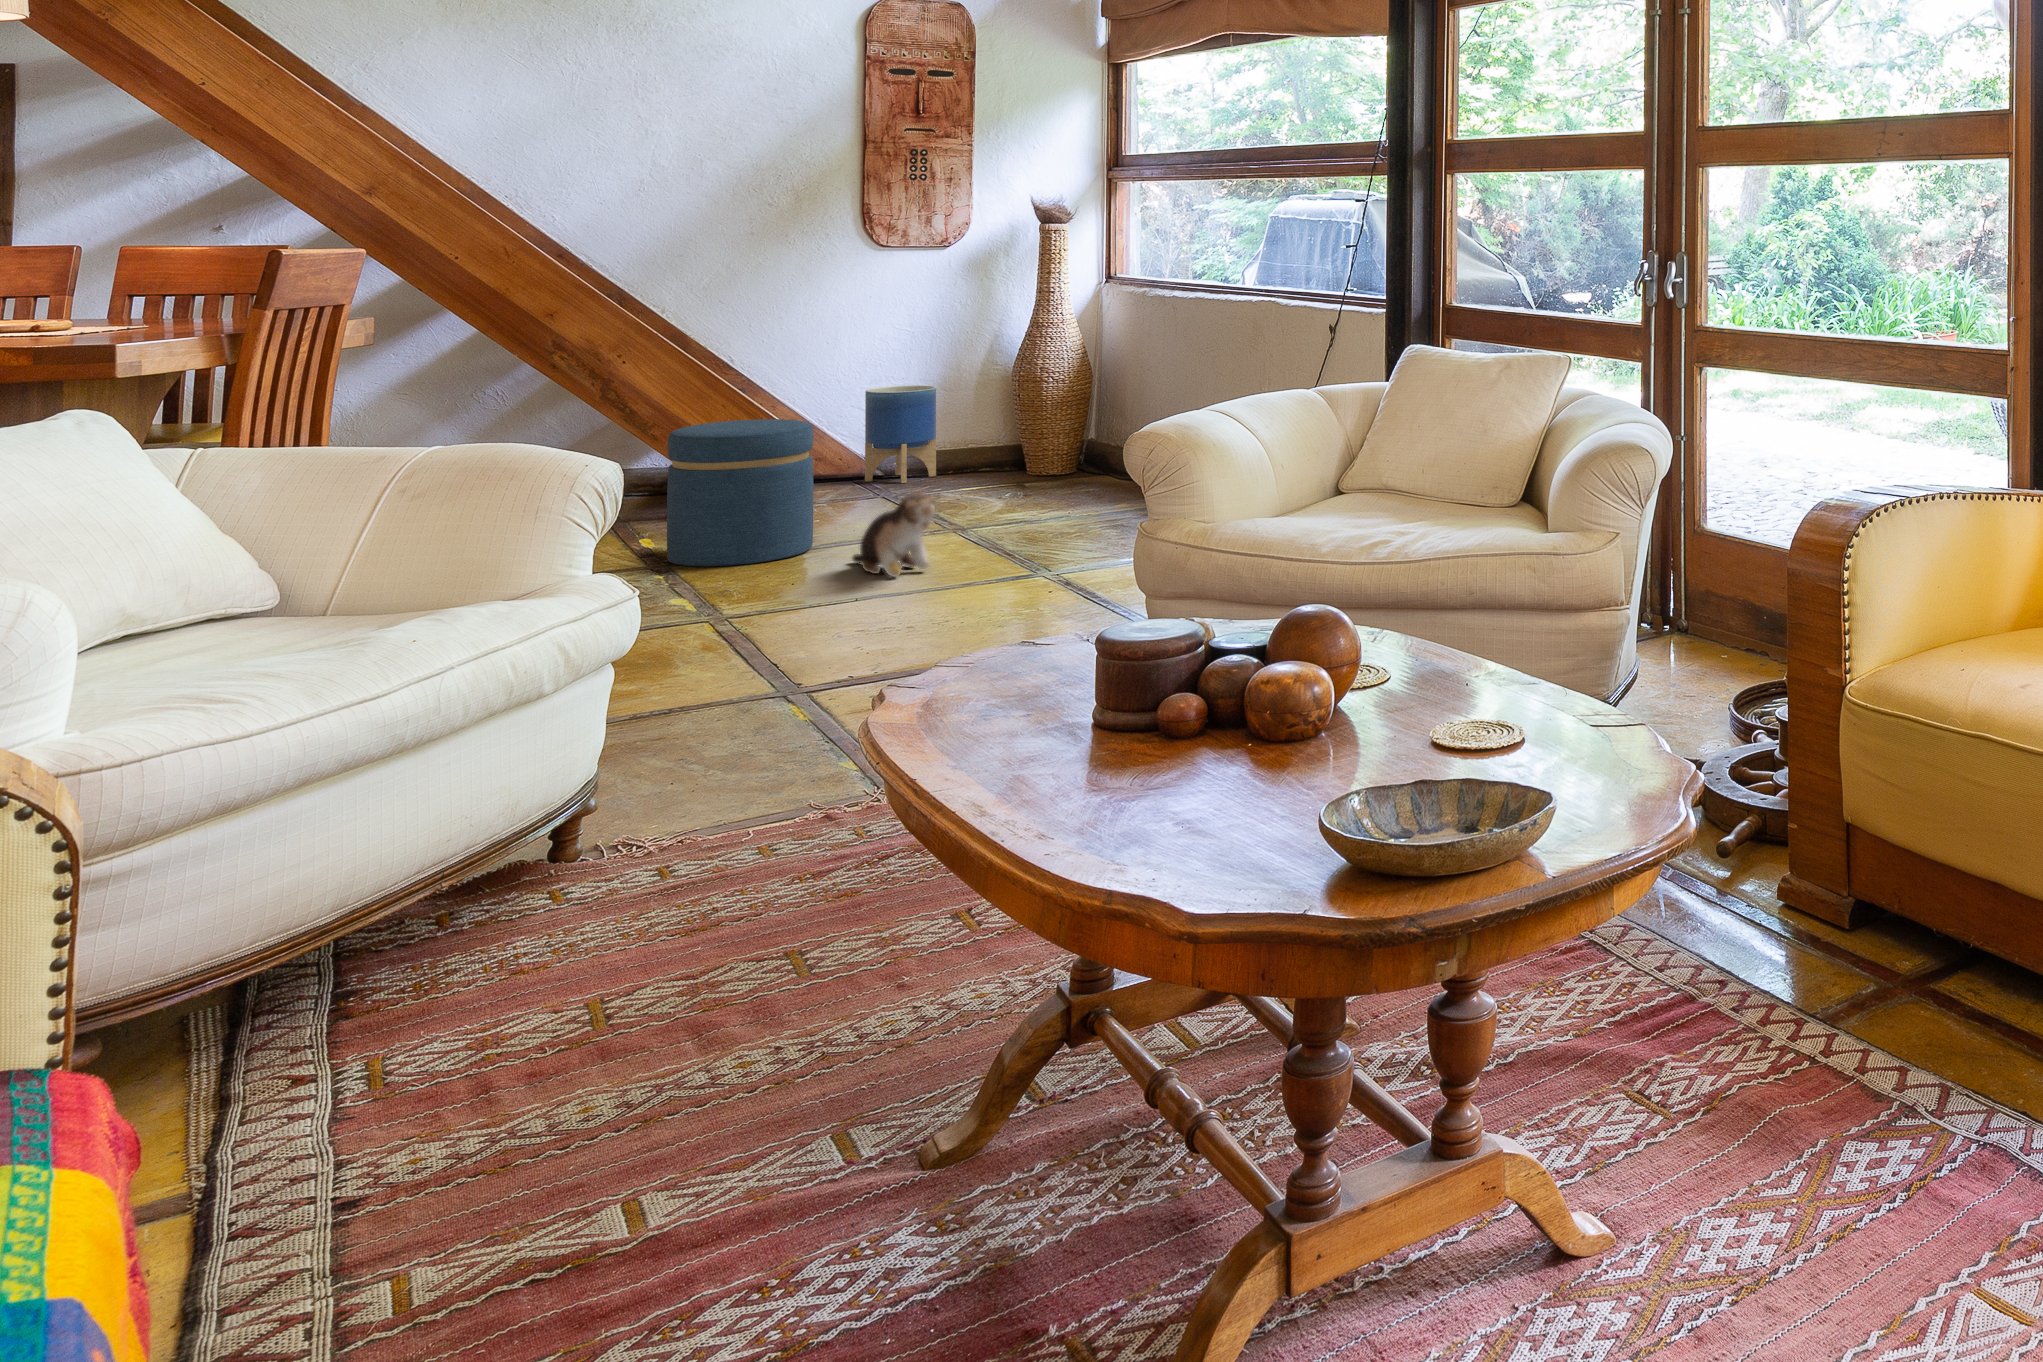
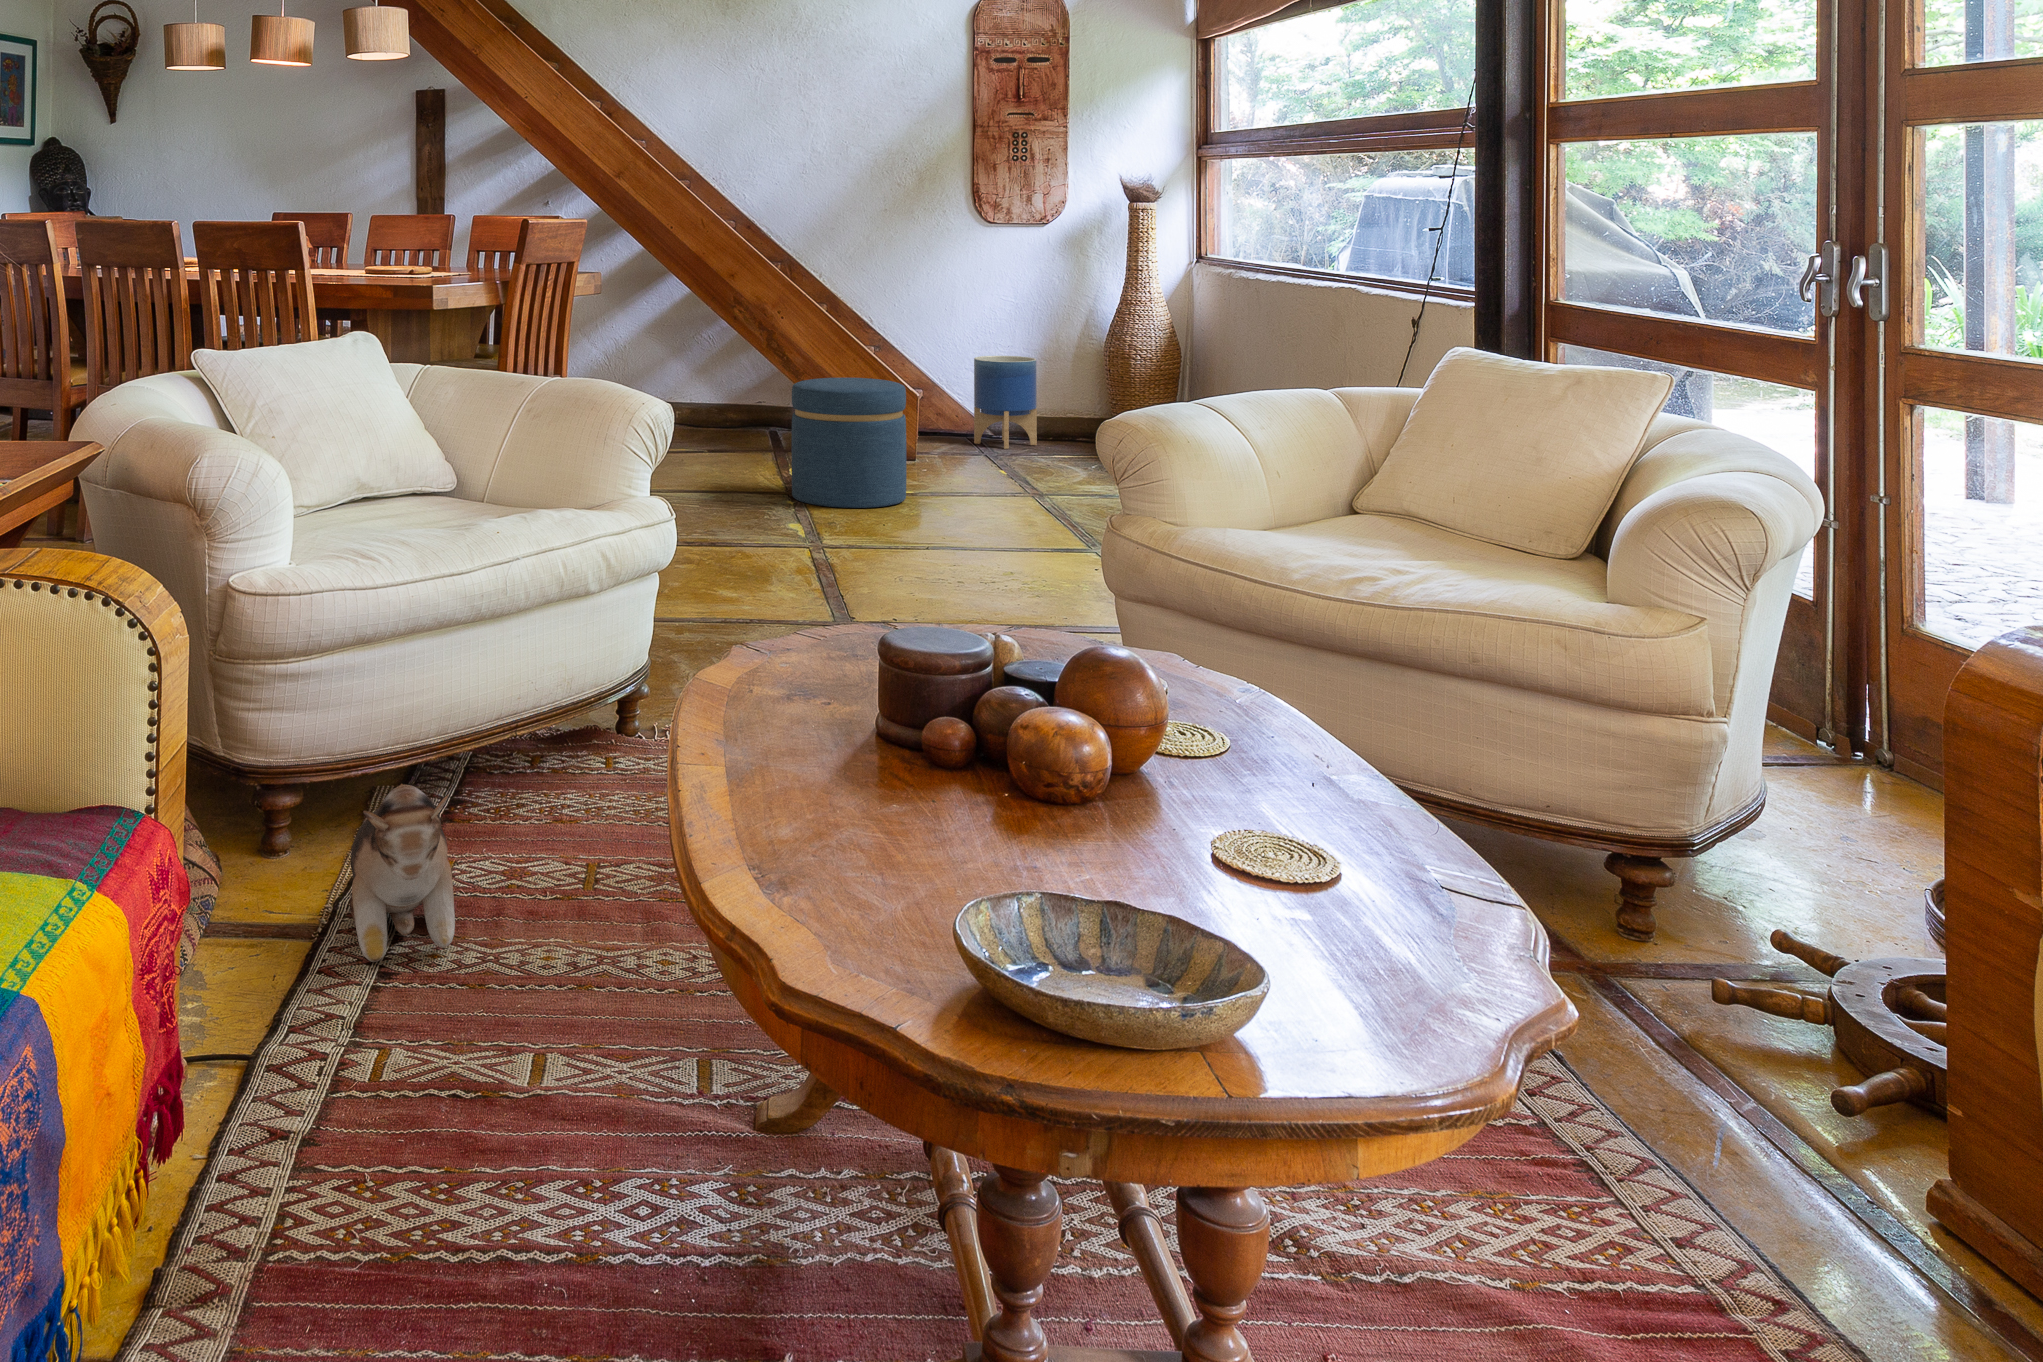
plush toy: present [852,491,939,577] -> present [350,784,455,962]

